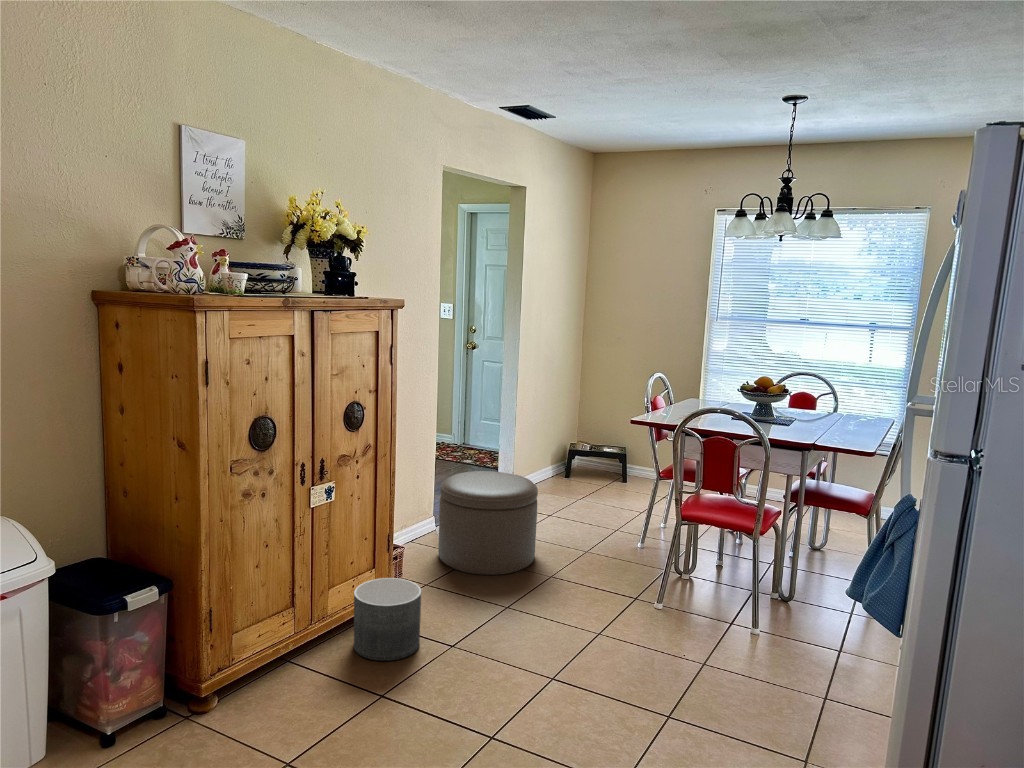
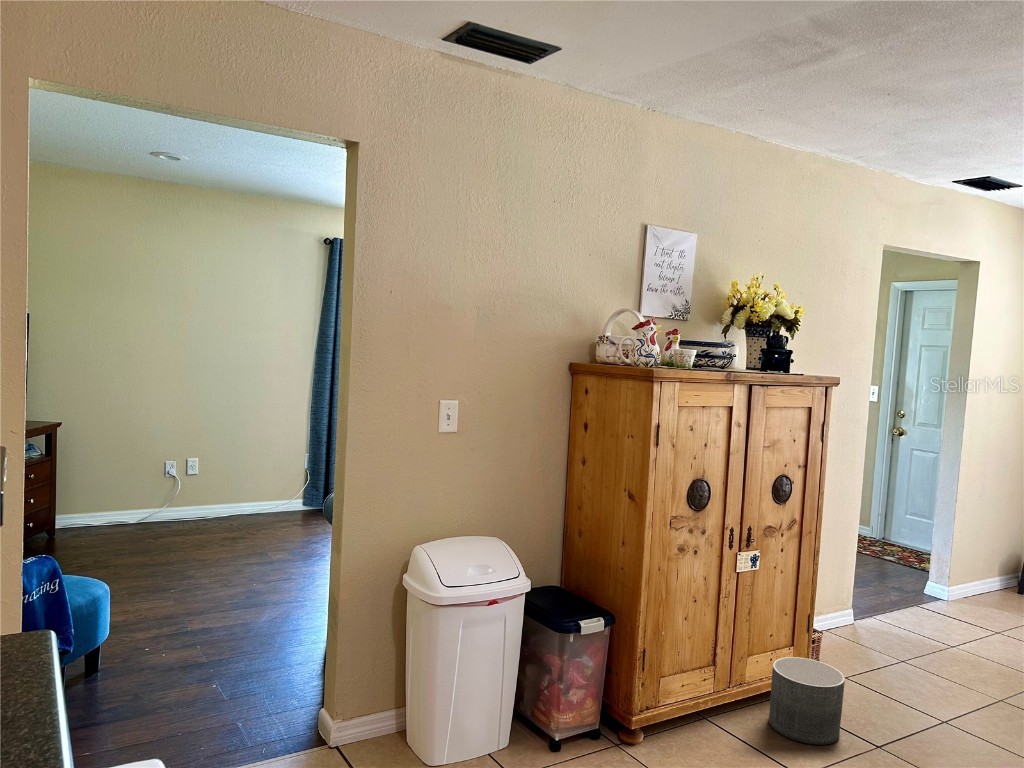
ottoman: present [438,471,538,575] -> none [858,566,985,686]

